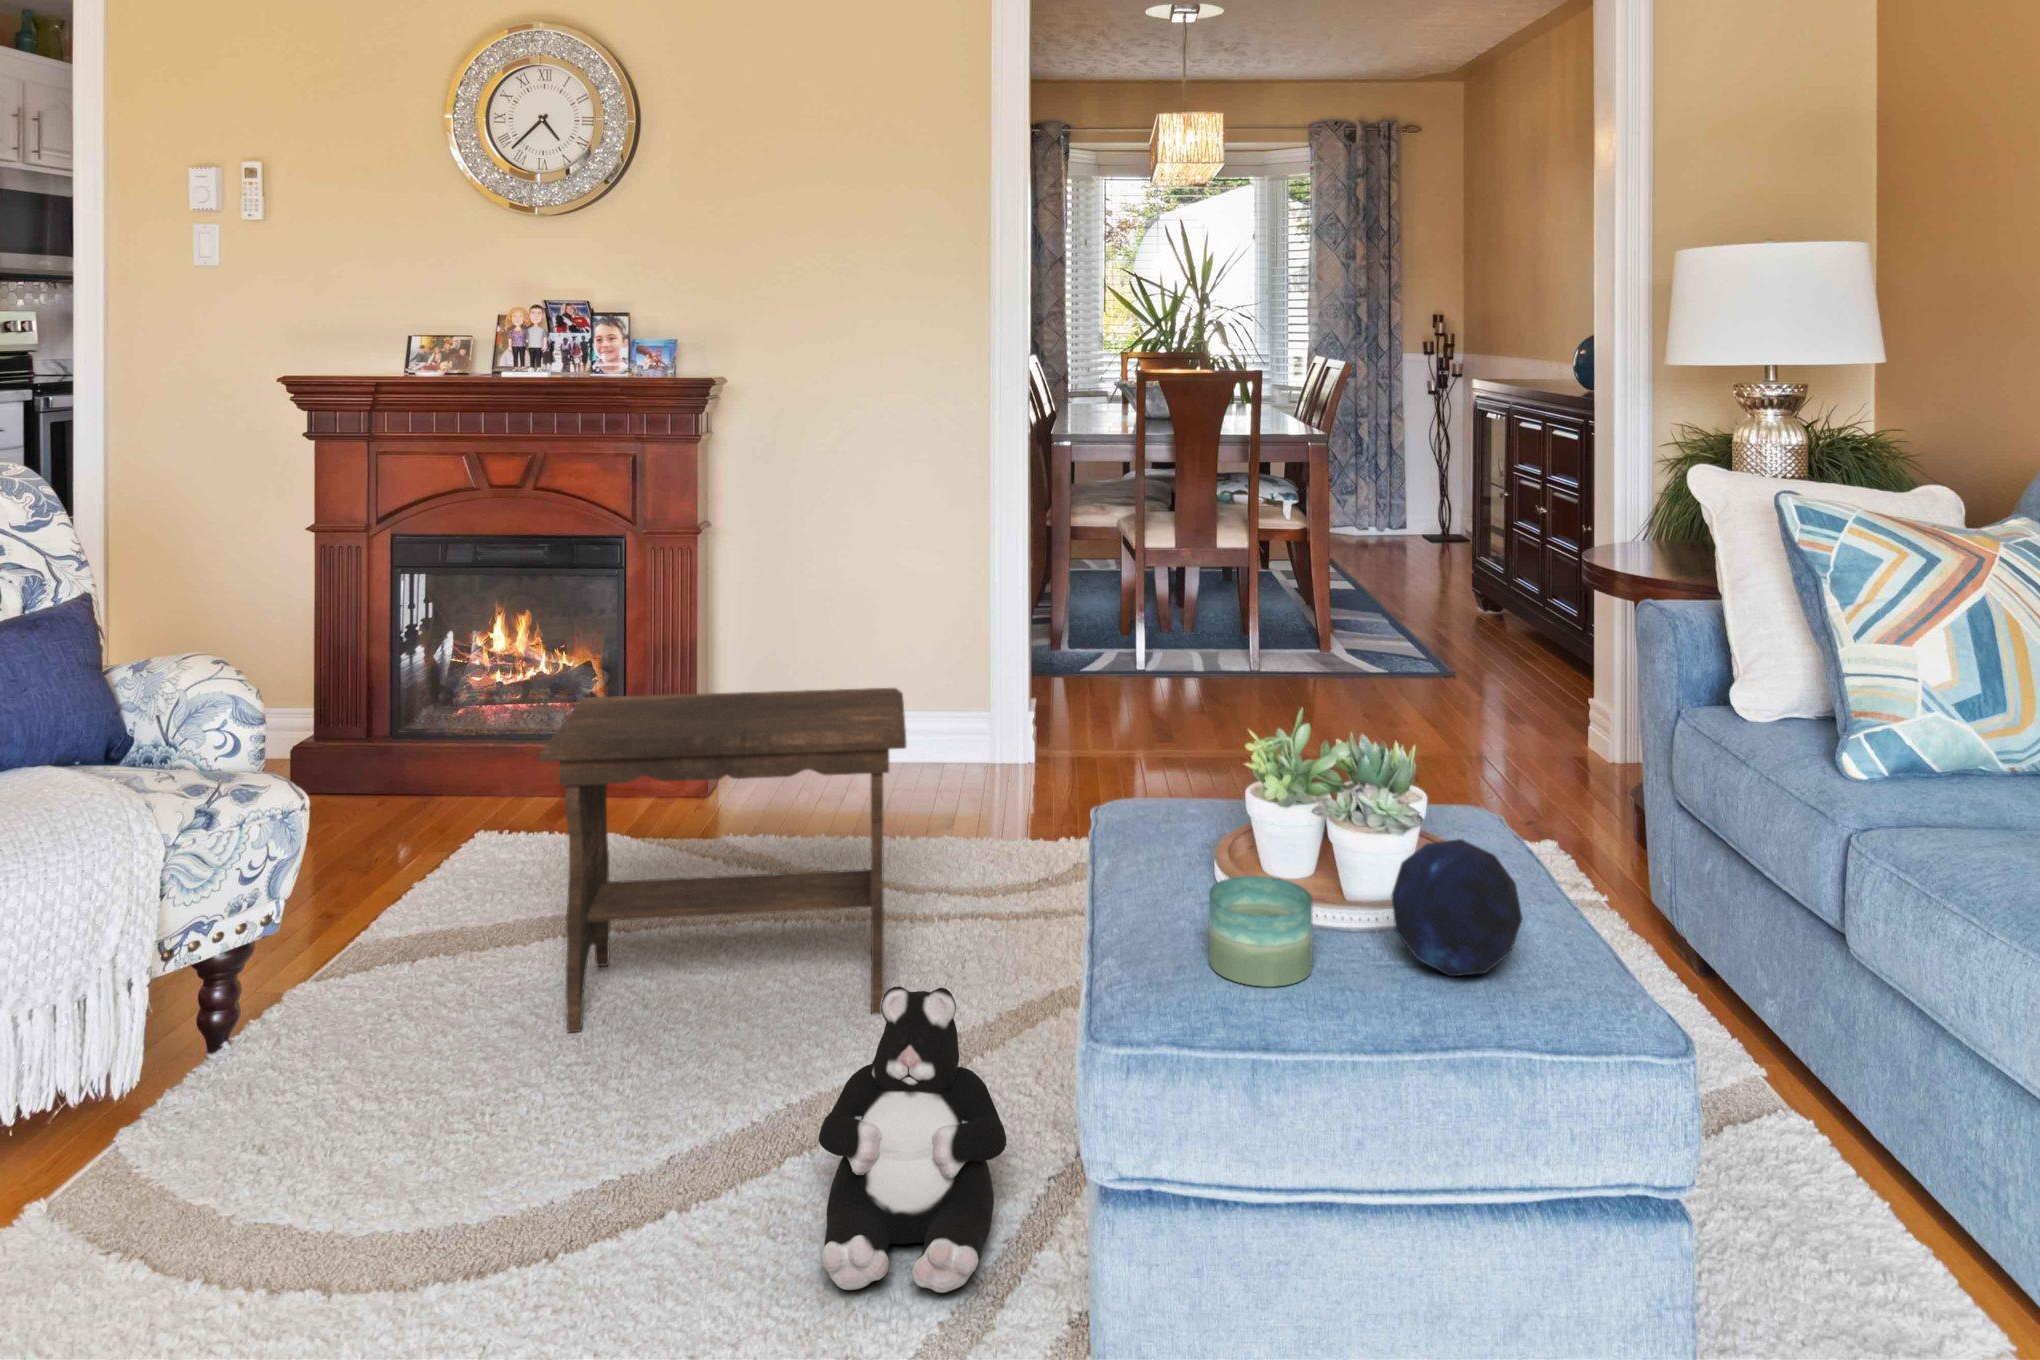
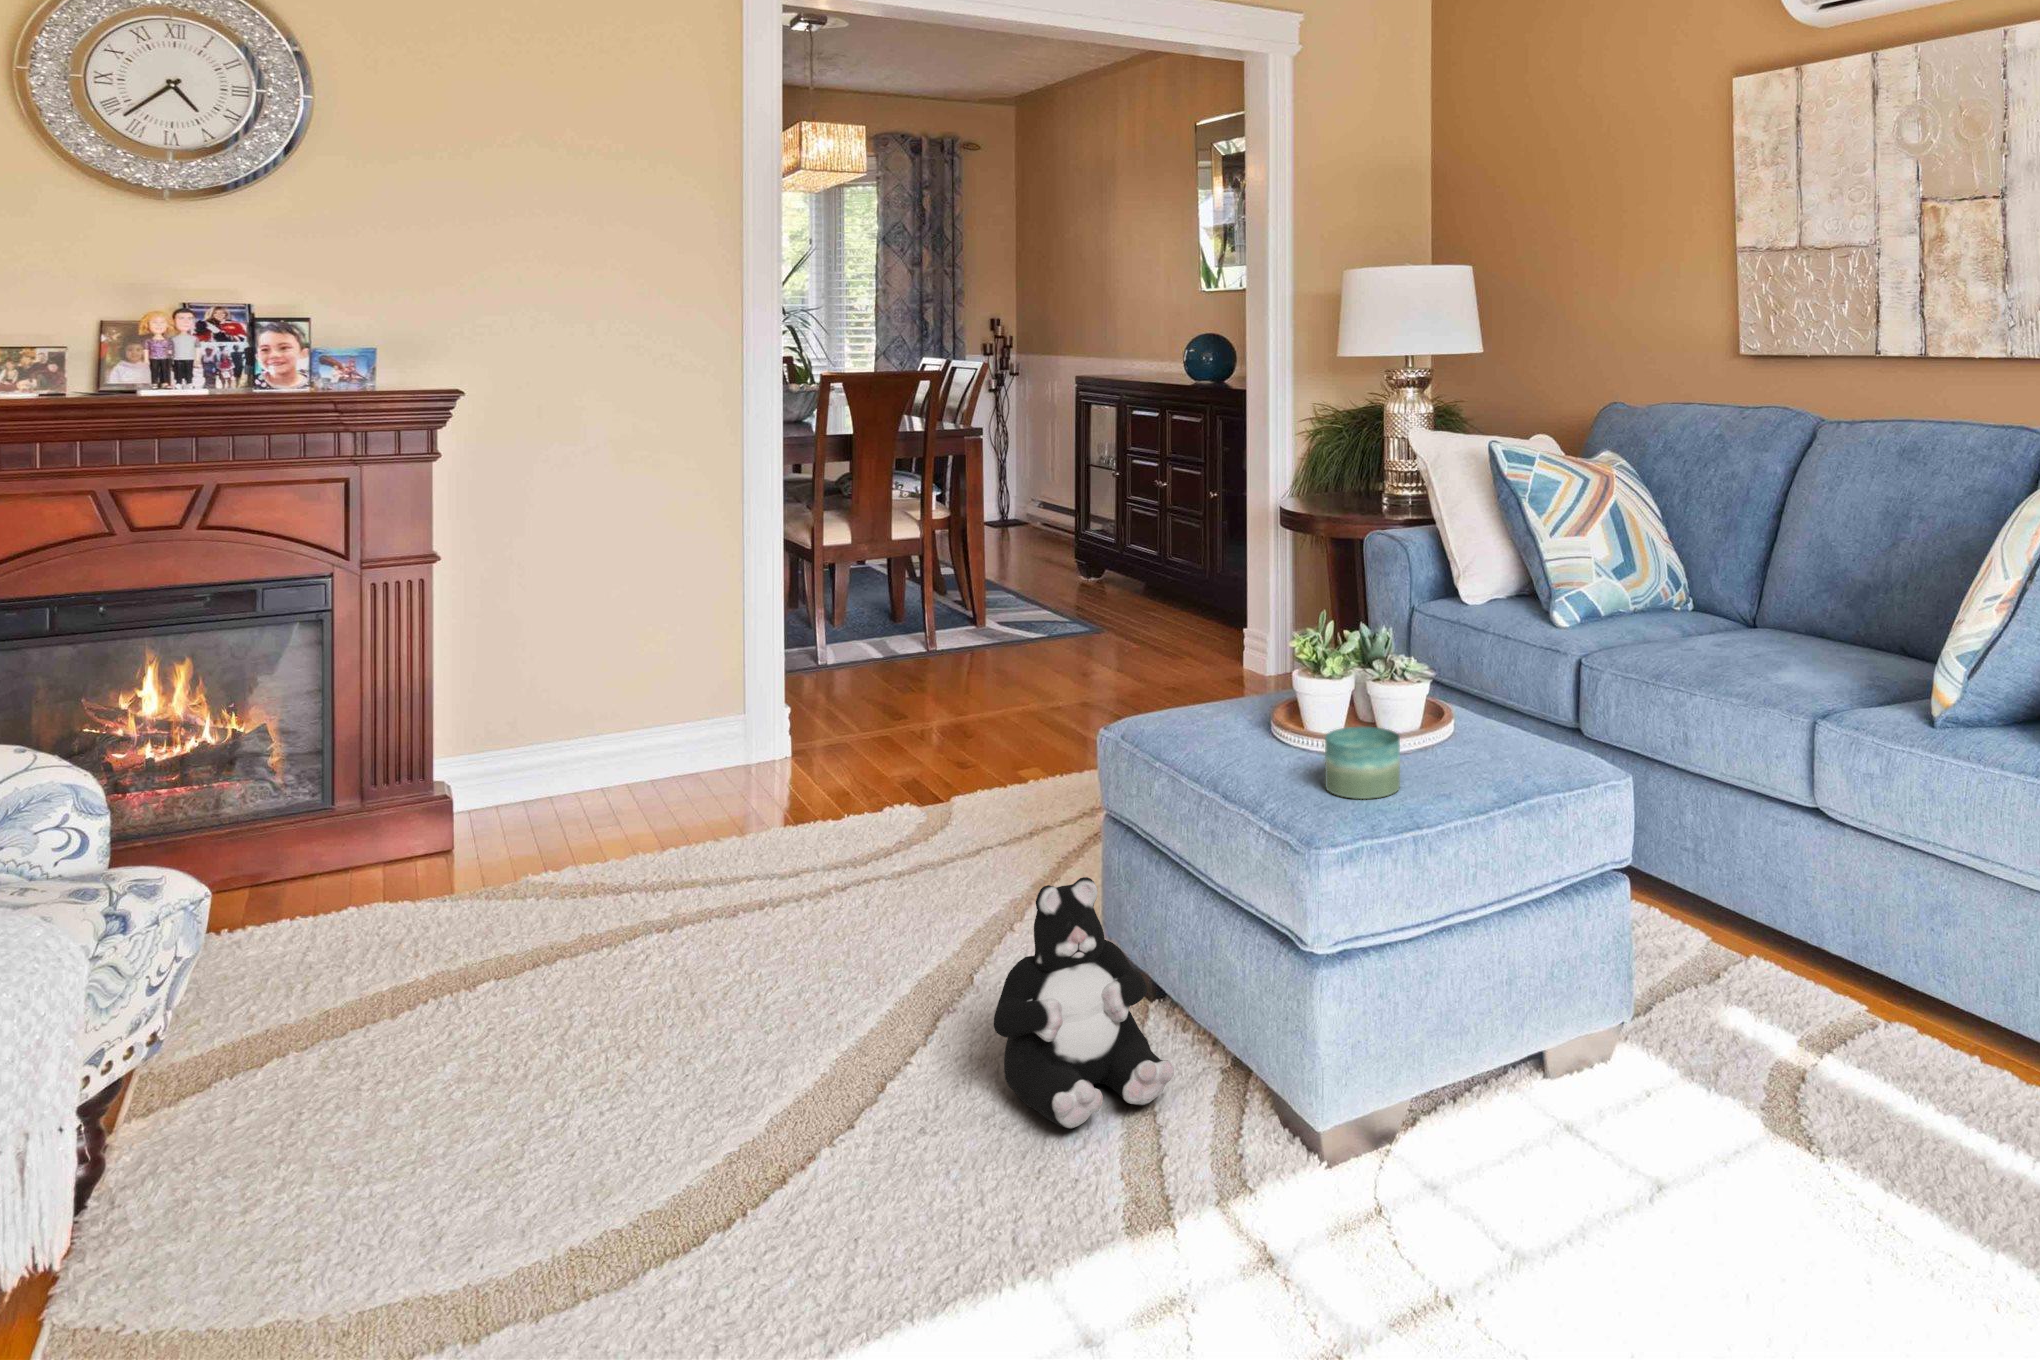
footstool: present [539,688,906,1032] -> none [499,669,906,1061]
decorative orb: present [1391,839,1522,976] -> none [1431,676,1518,767]

